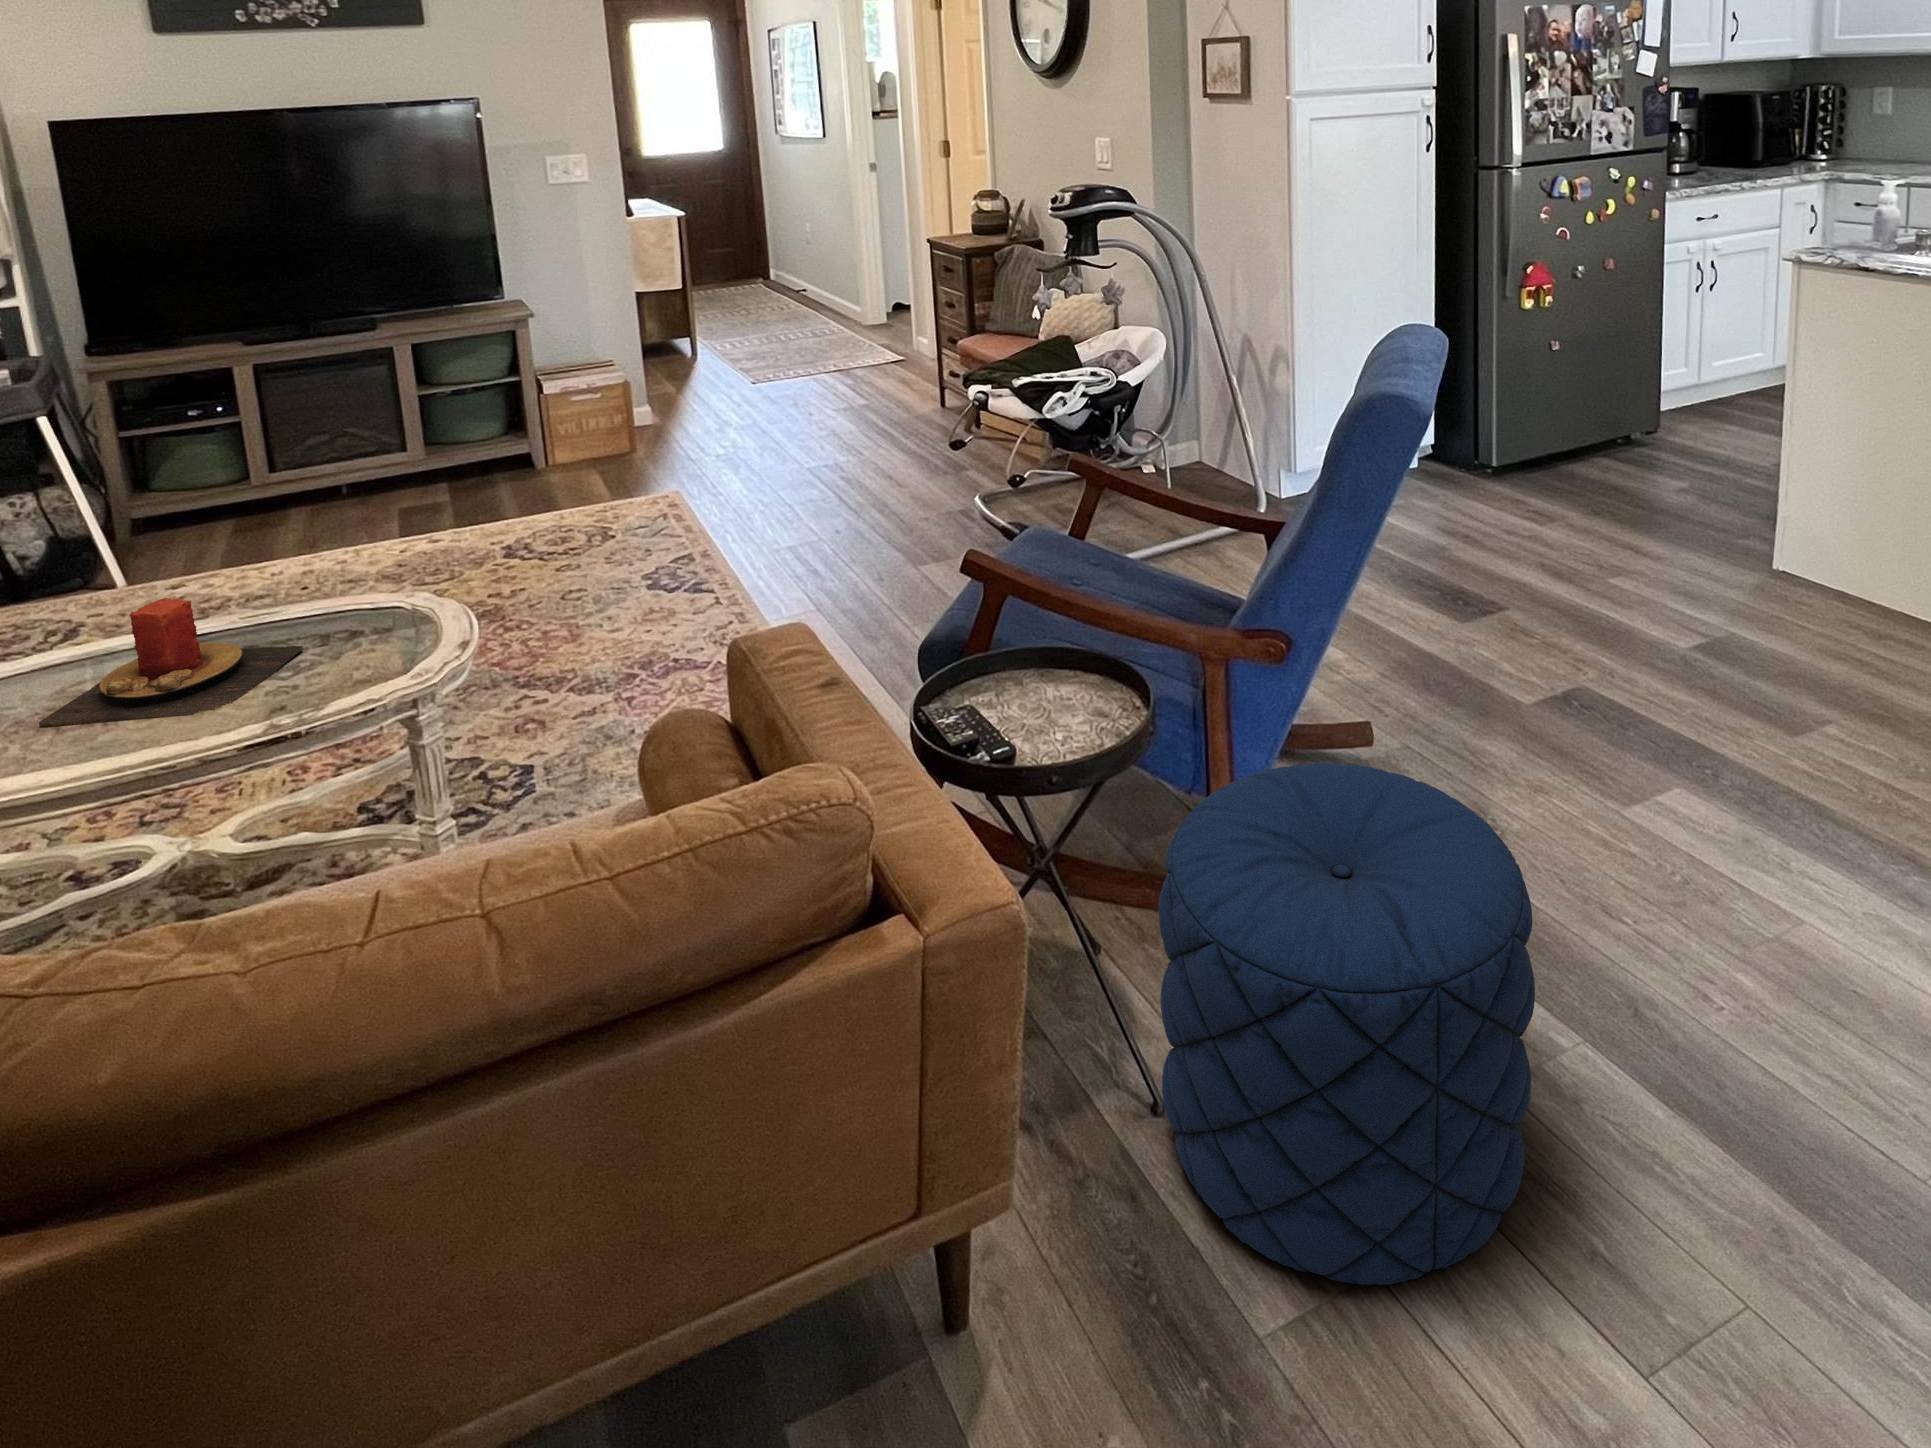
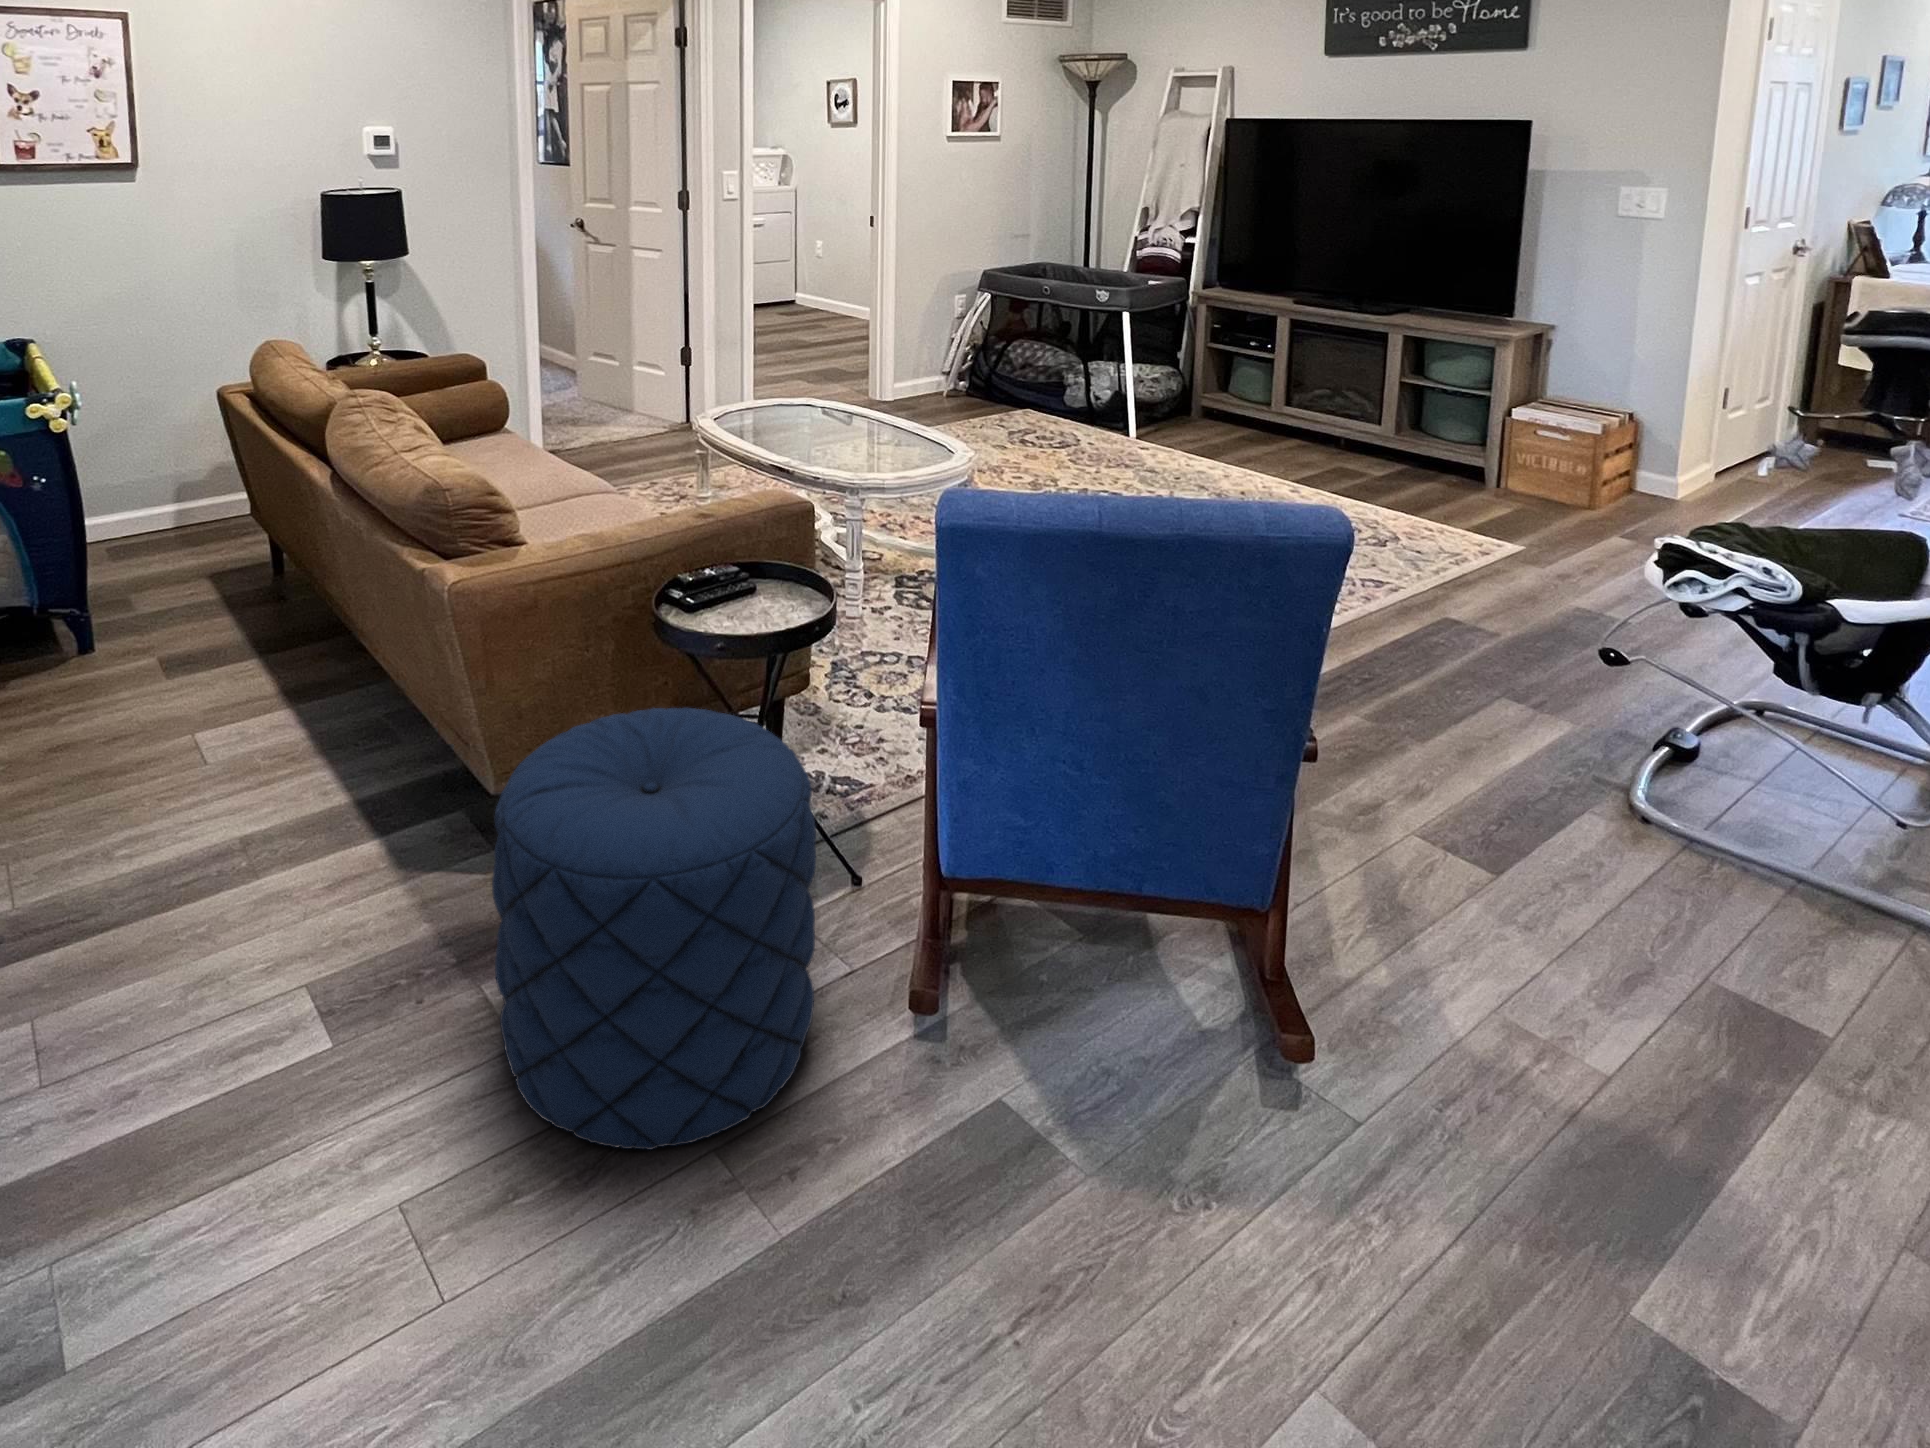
candle: present [39,598,303,728] -> none [802,385,907,450]

